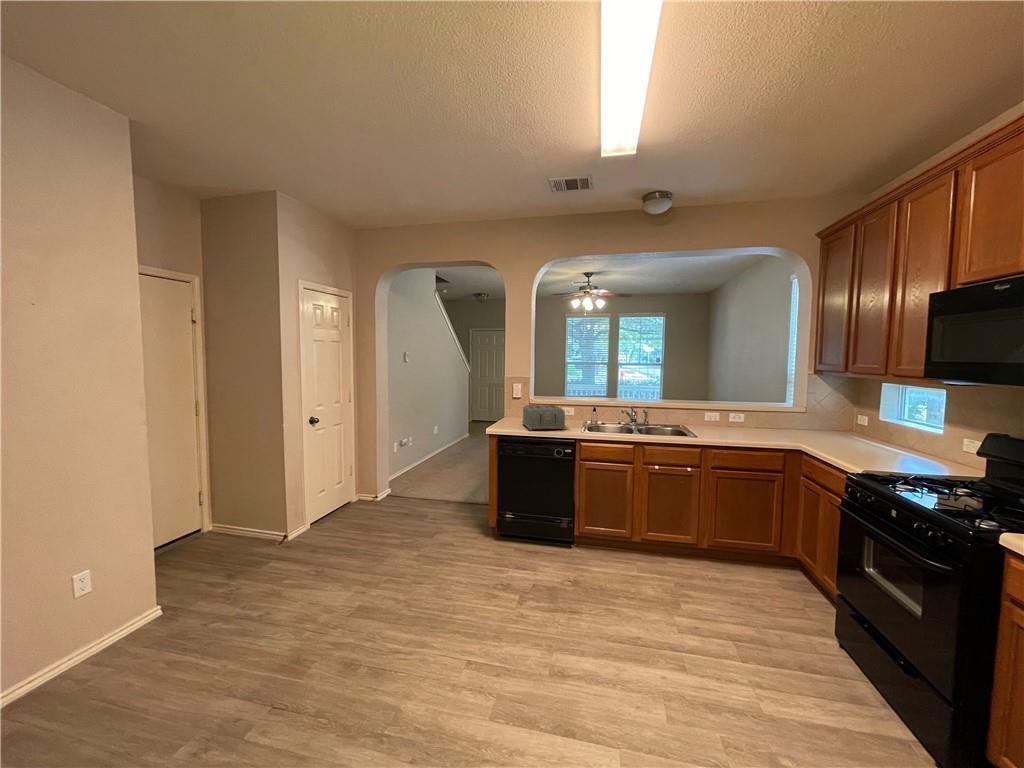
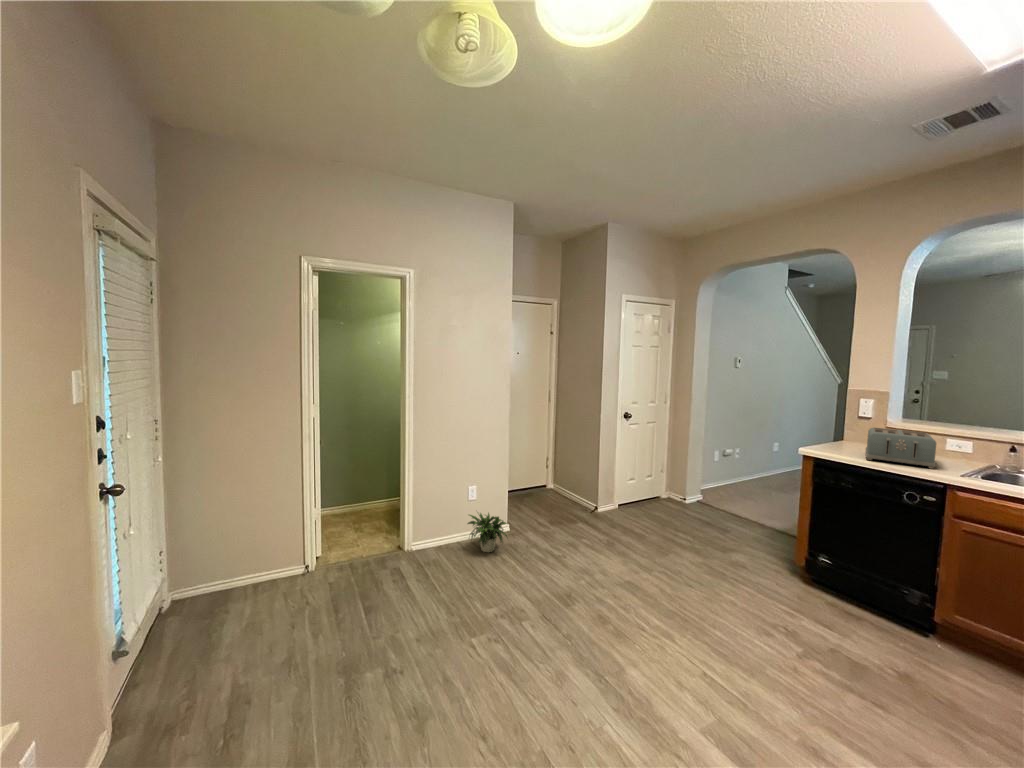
potted plant: none [50,603,170,678] -> present [468,513,507,552]

